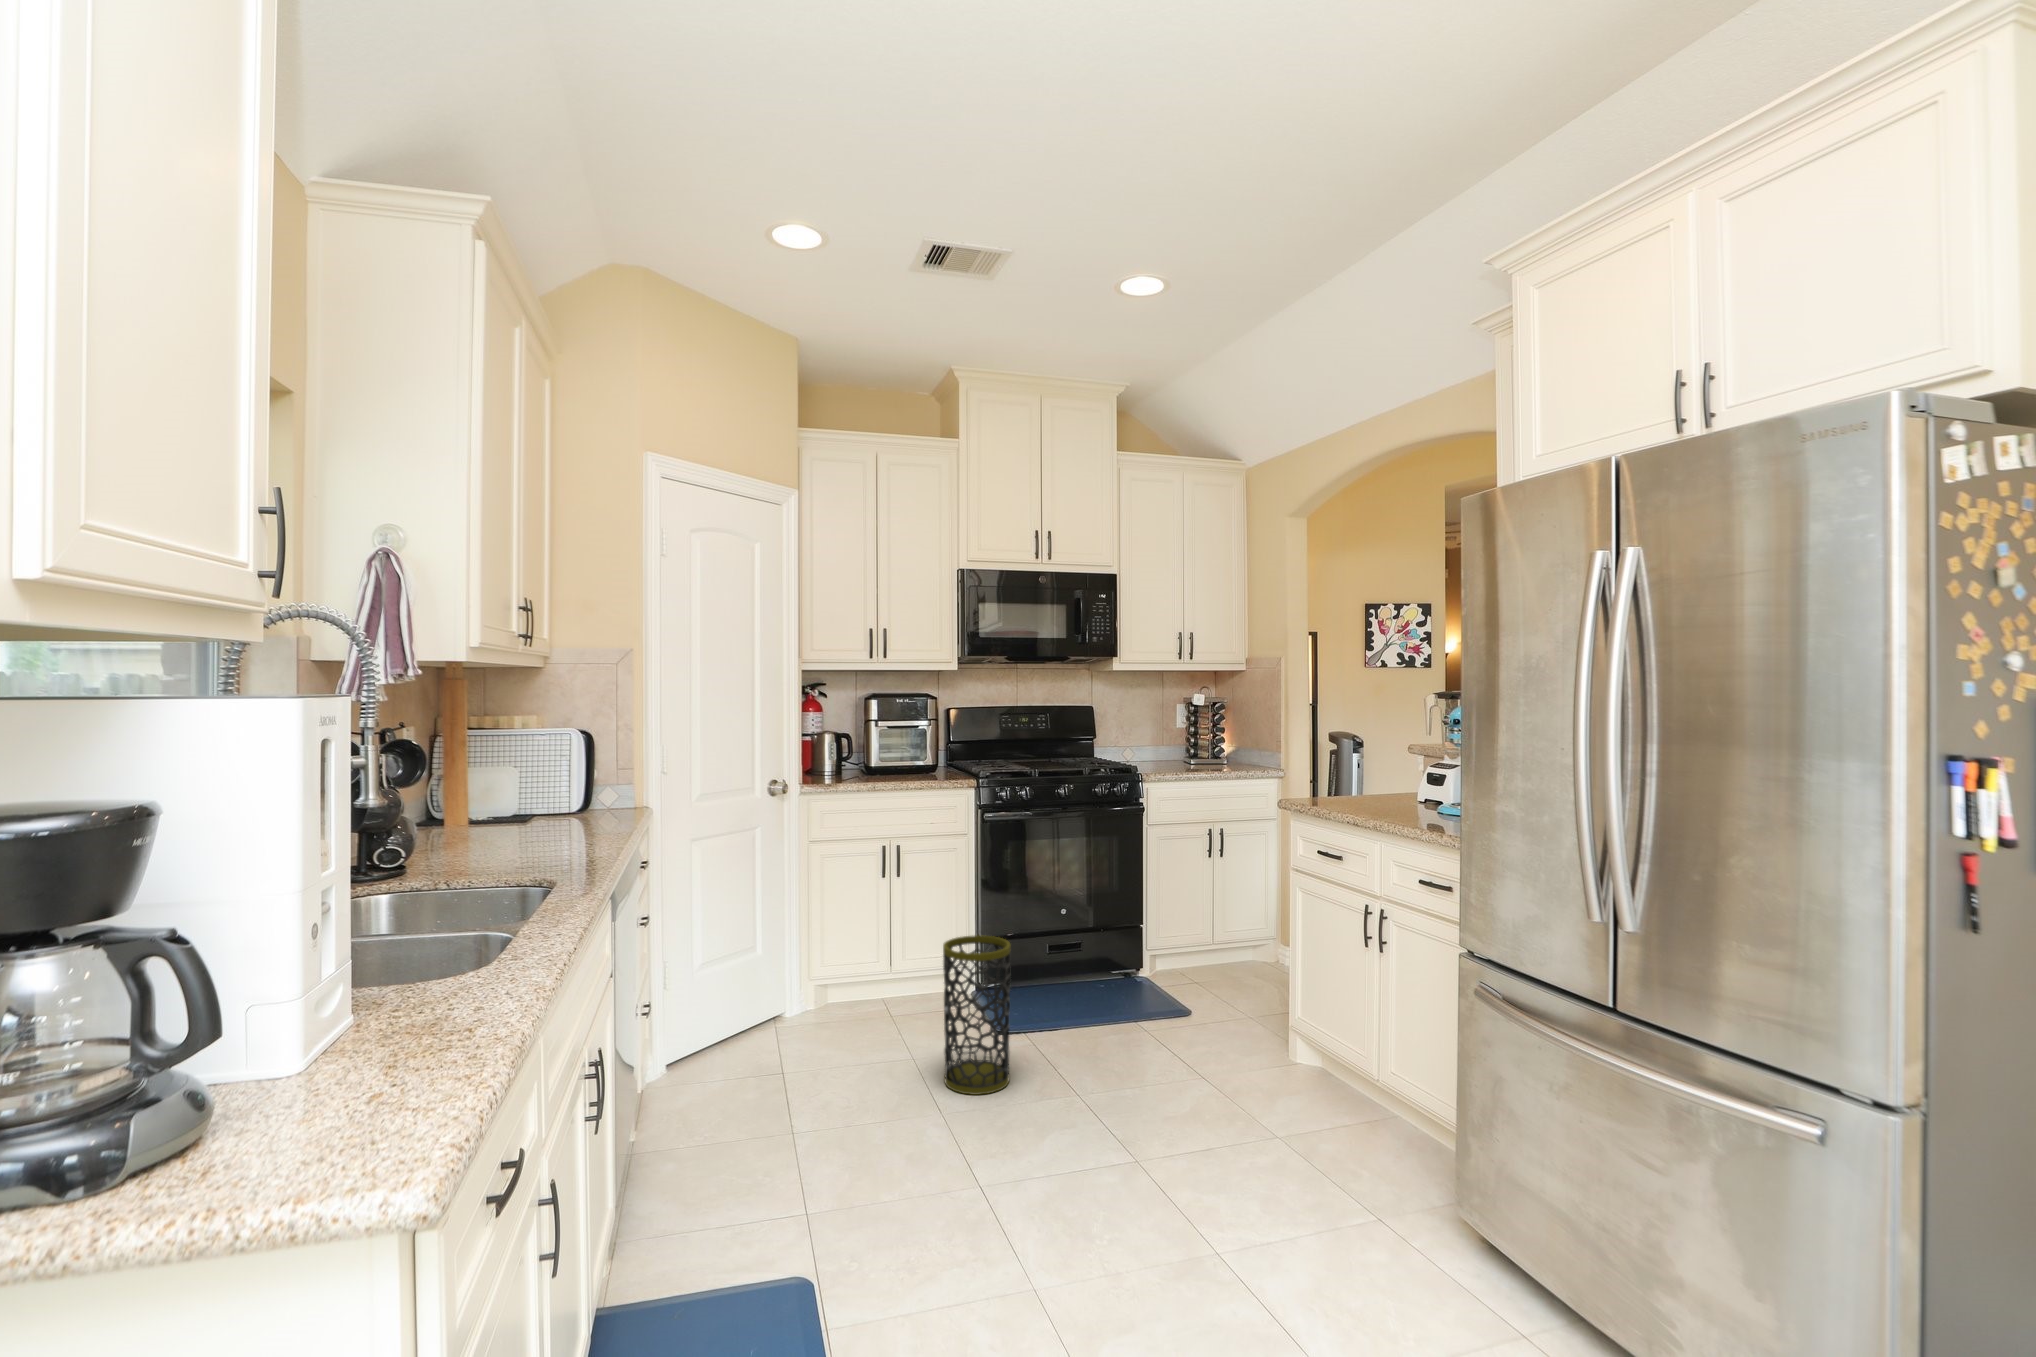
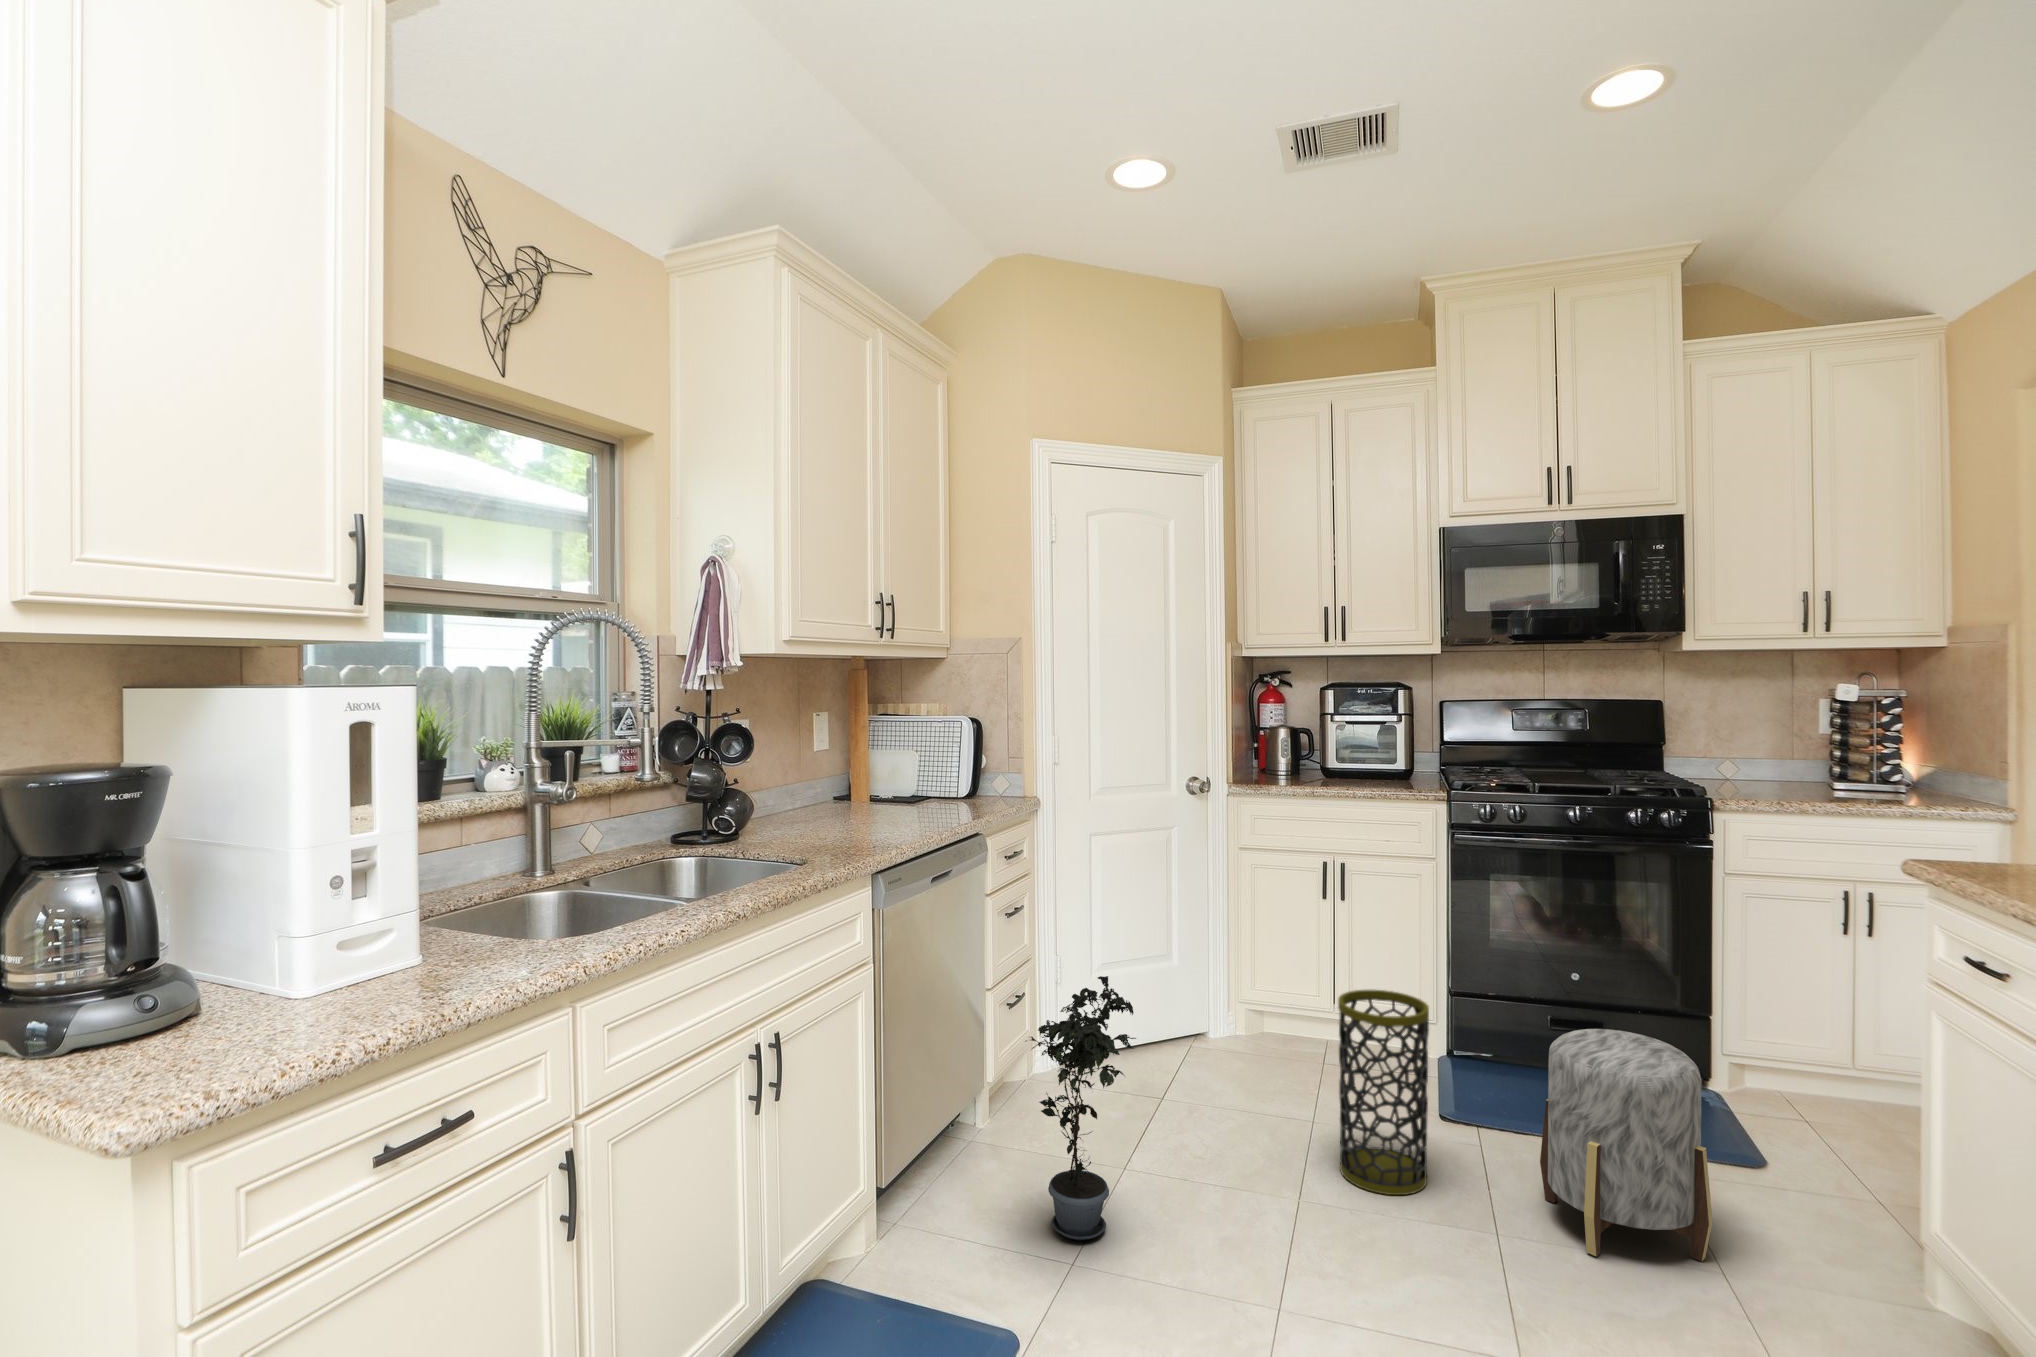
stool: none [1082,936,1192,1095] -> present [1540,1029,1713,1261]
potted plant: none [720,954,825,1199] -> present [1025,976,1136,1241]

